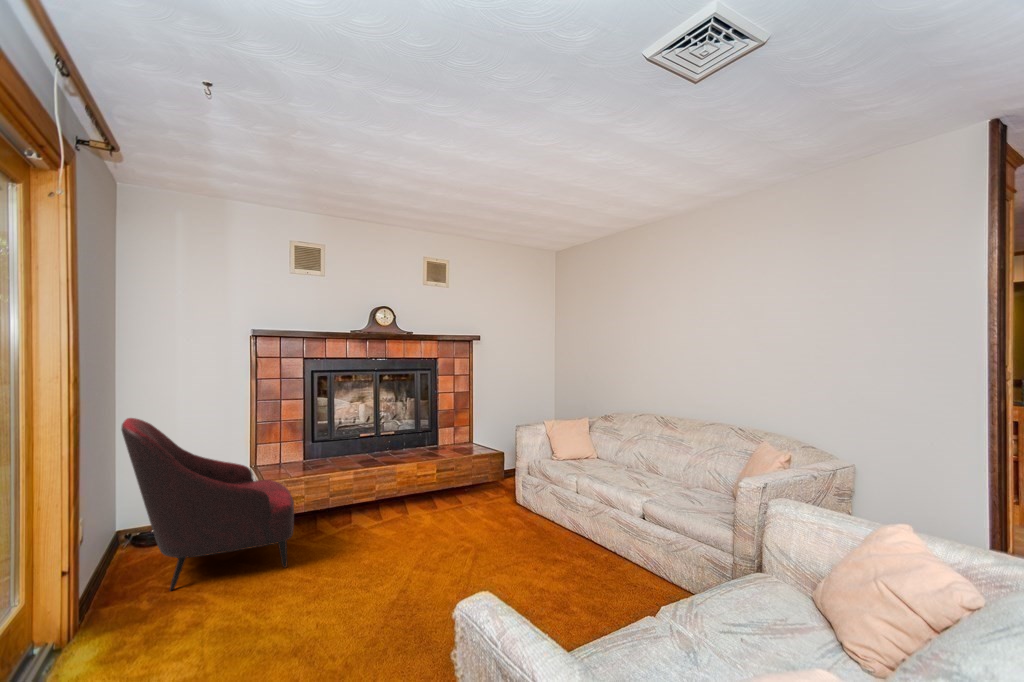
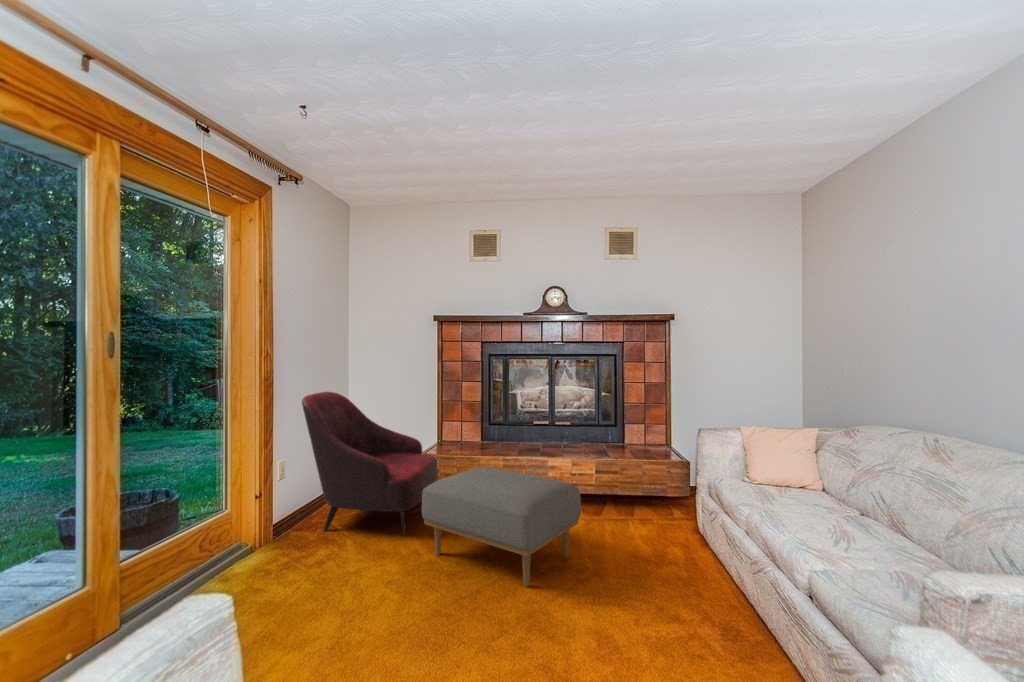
ottoman: none [333,479,466,571] -> present [422,467,581,587]

